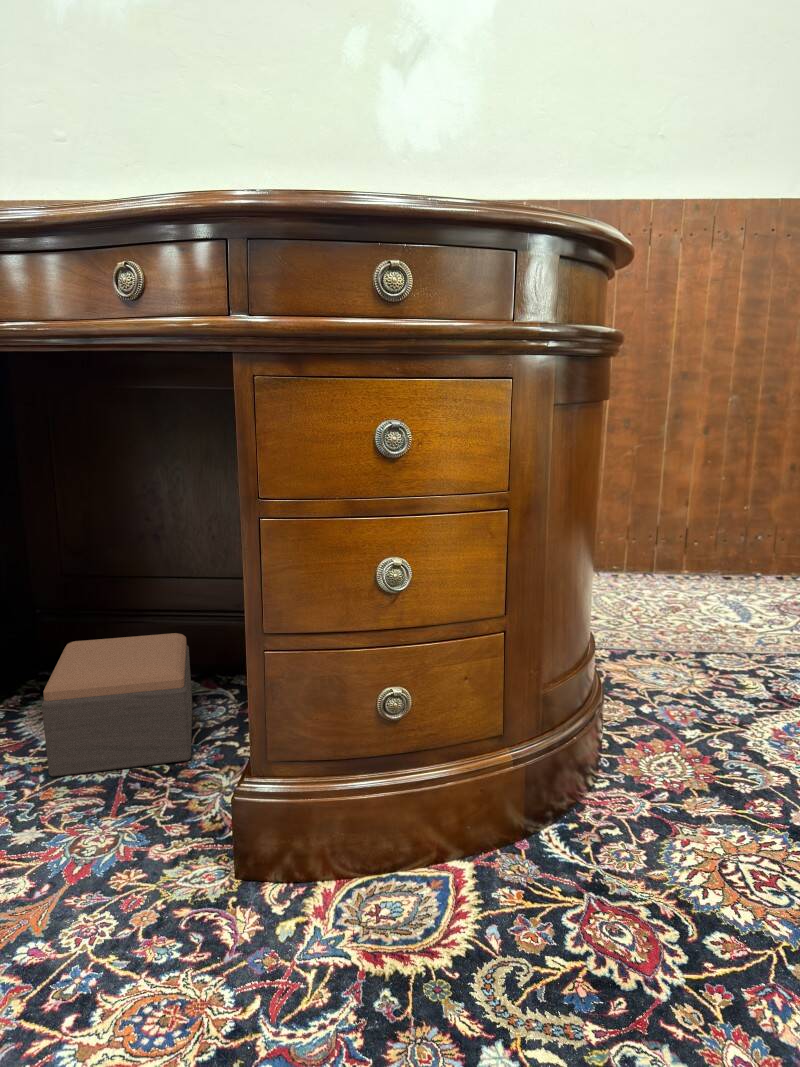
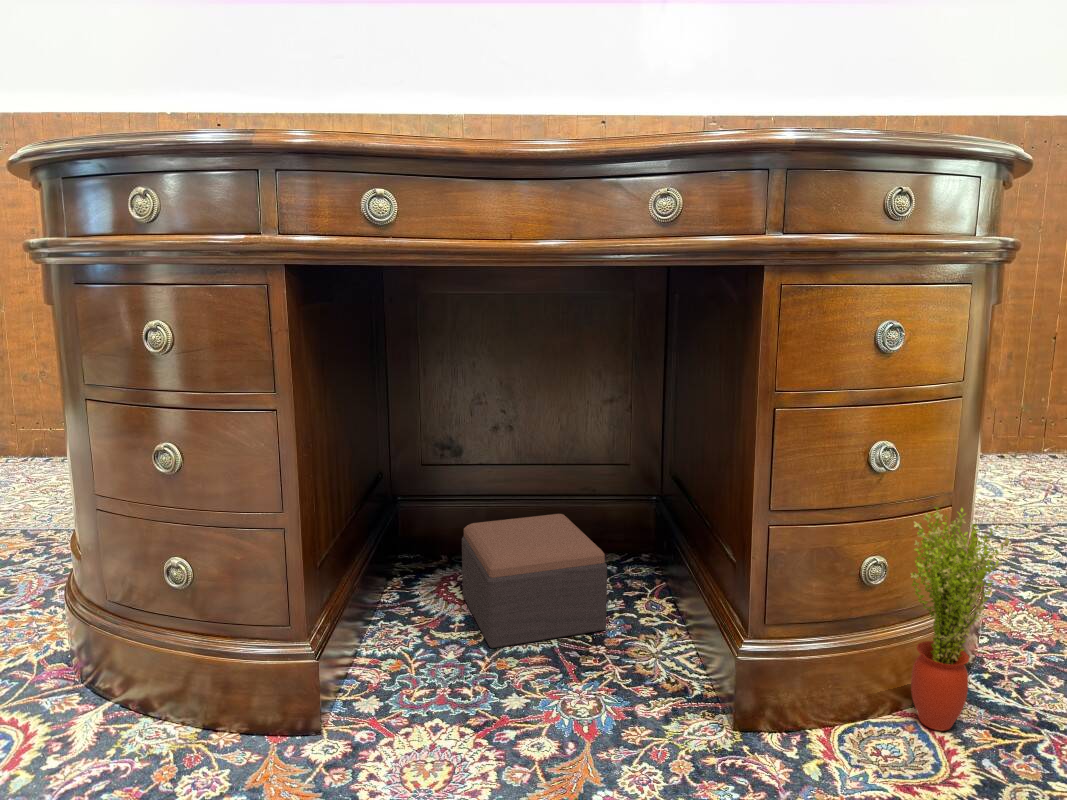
potted plant: none [408,634,529,889] -> present [911,507,1010,731]

